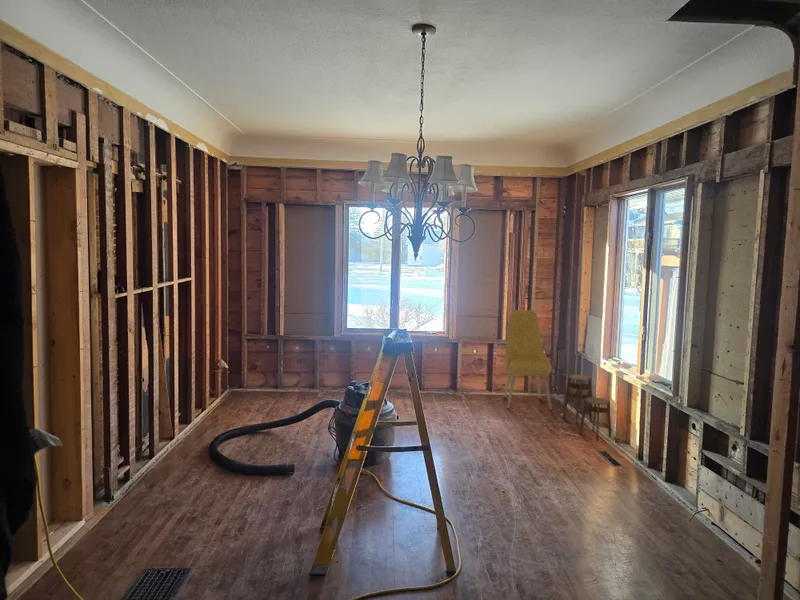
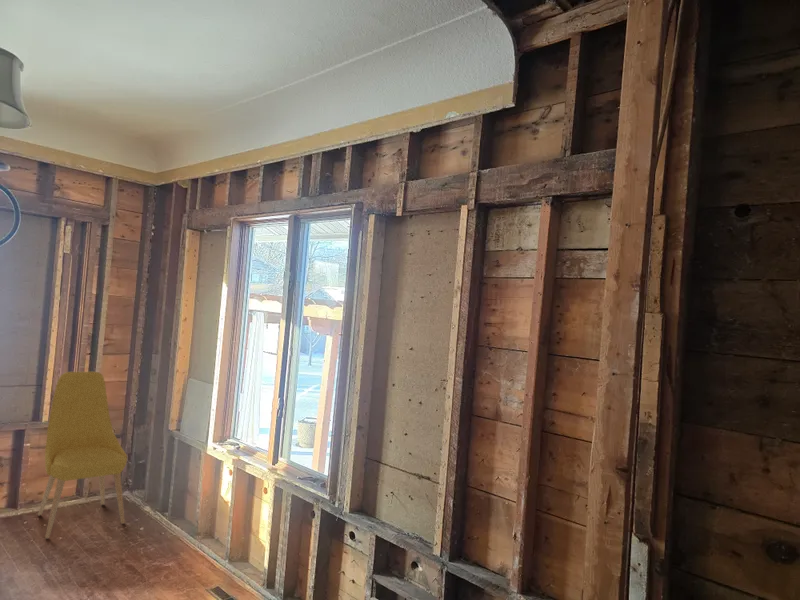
stool: present [563,375,611,441] -> none [144,465,221,568]

